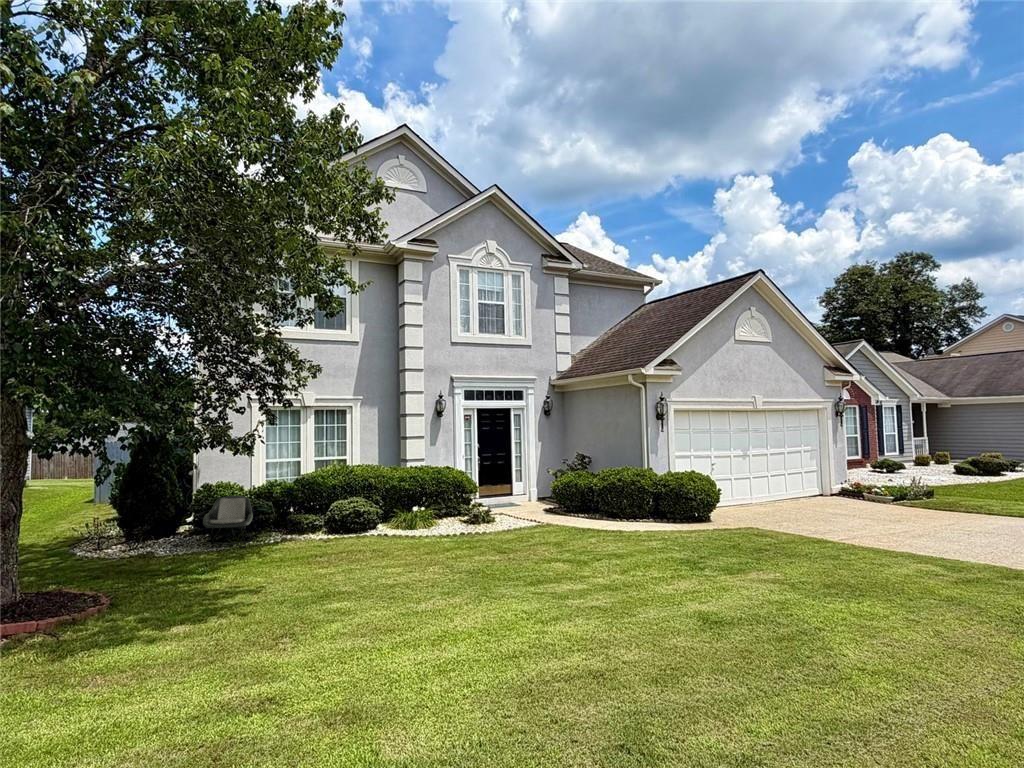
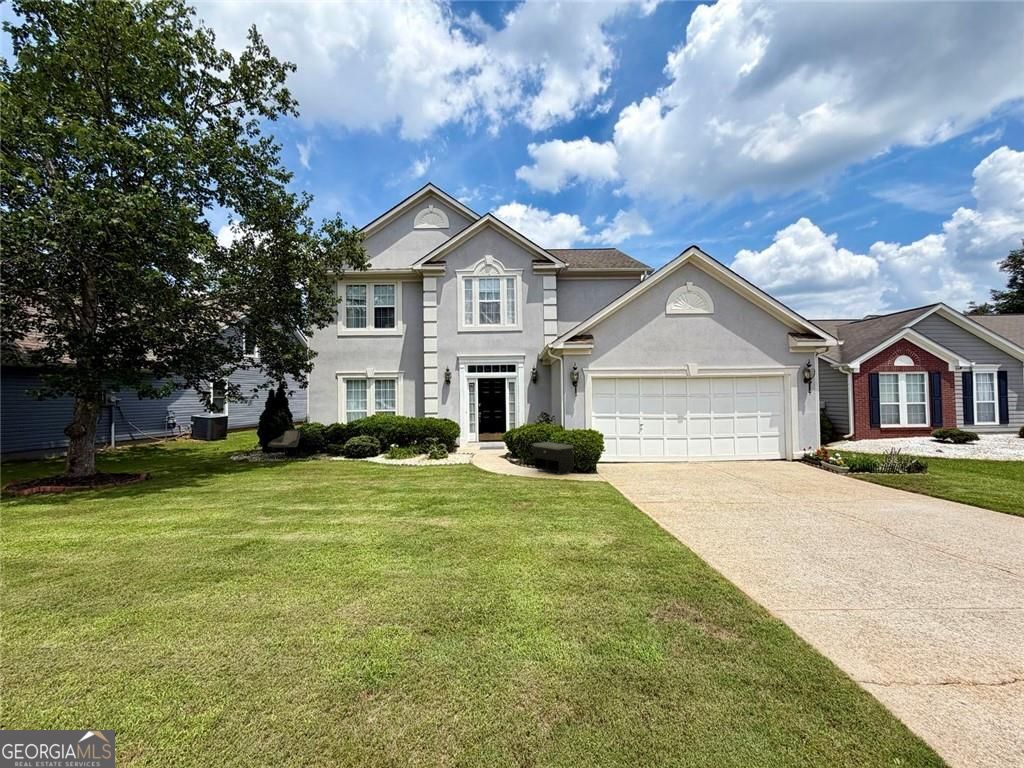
storage bench: none [650,491,700,530] -> present [533,442,573,475]

